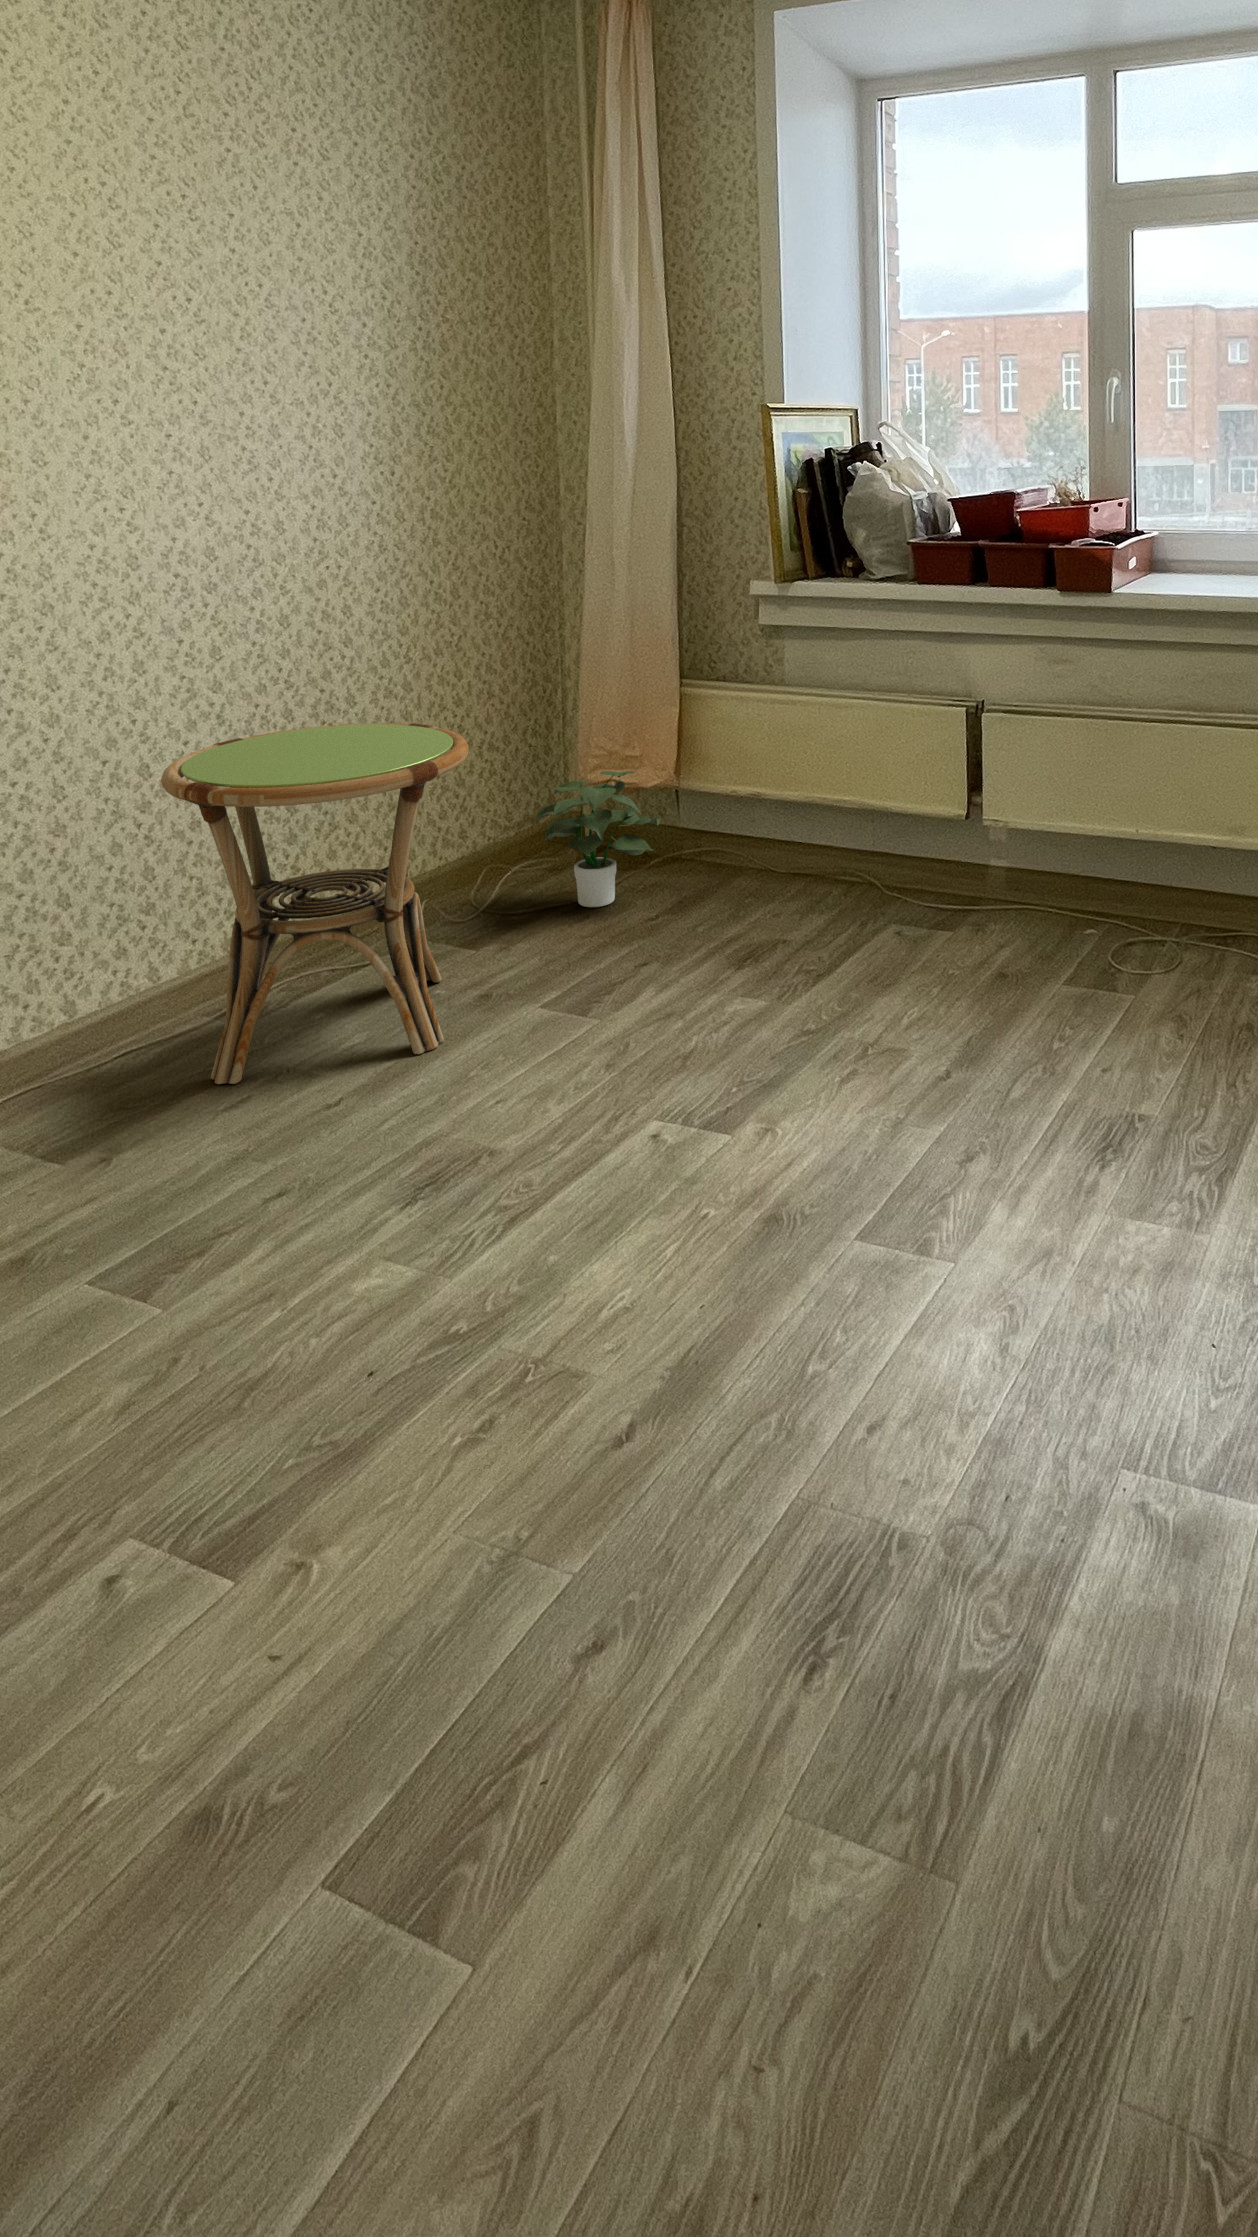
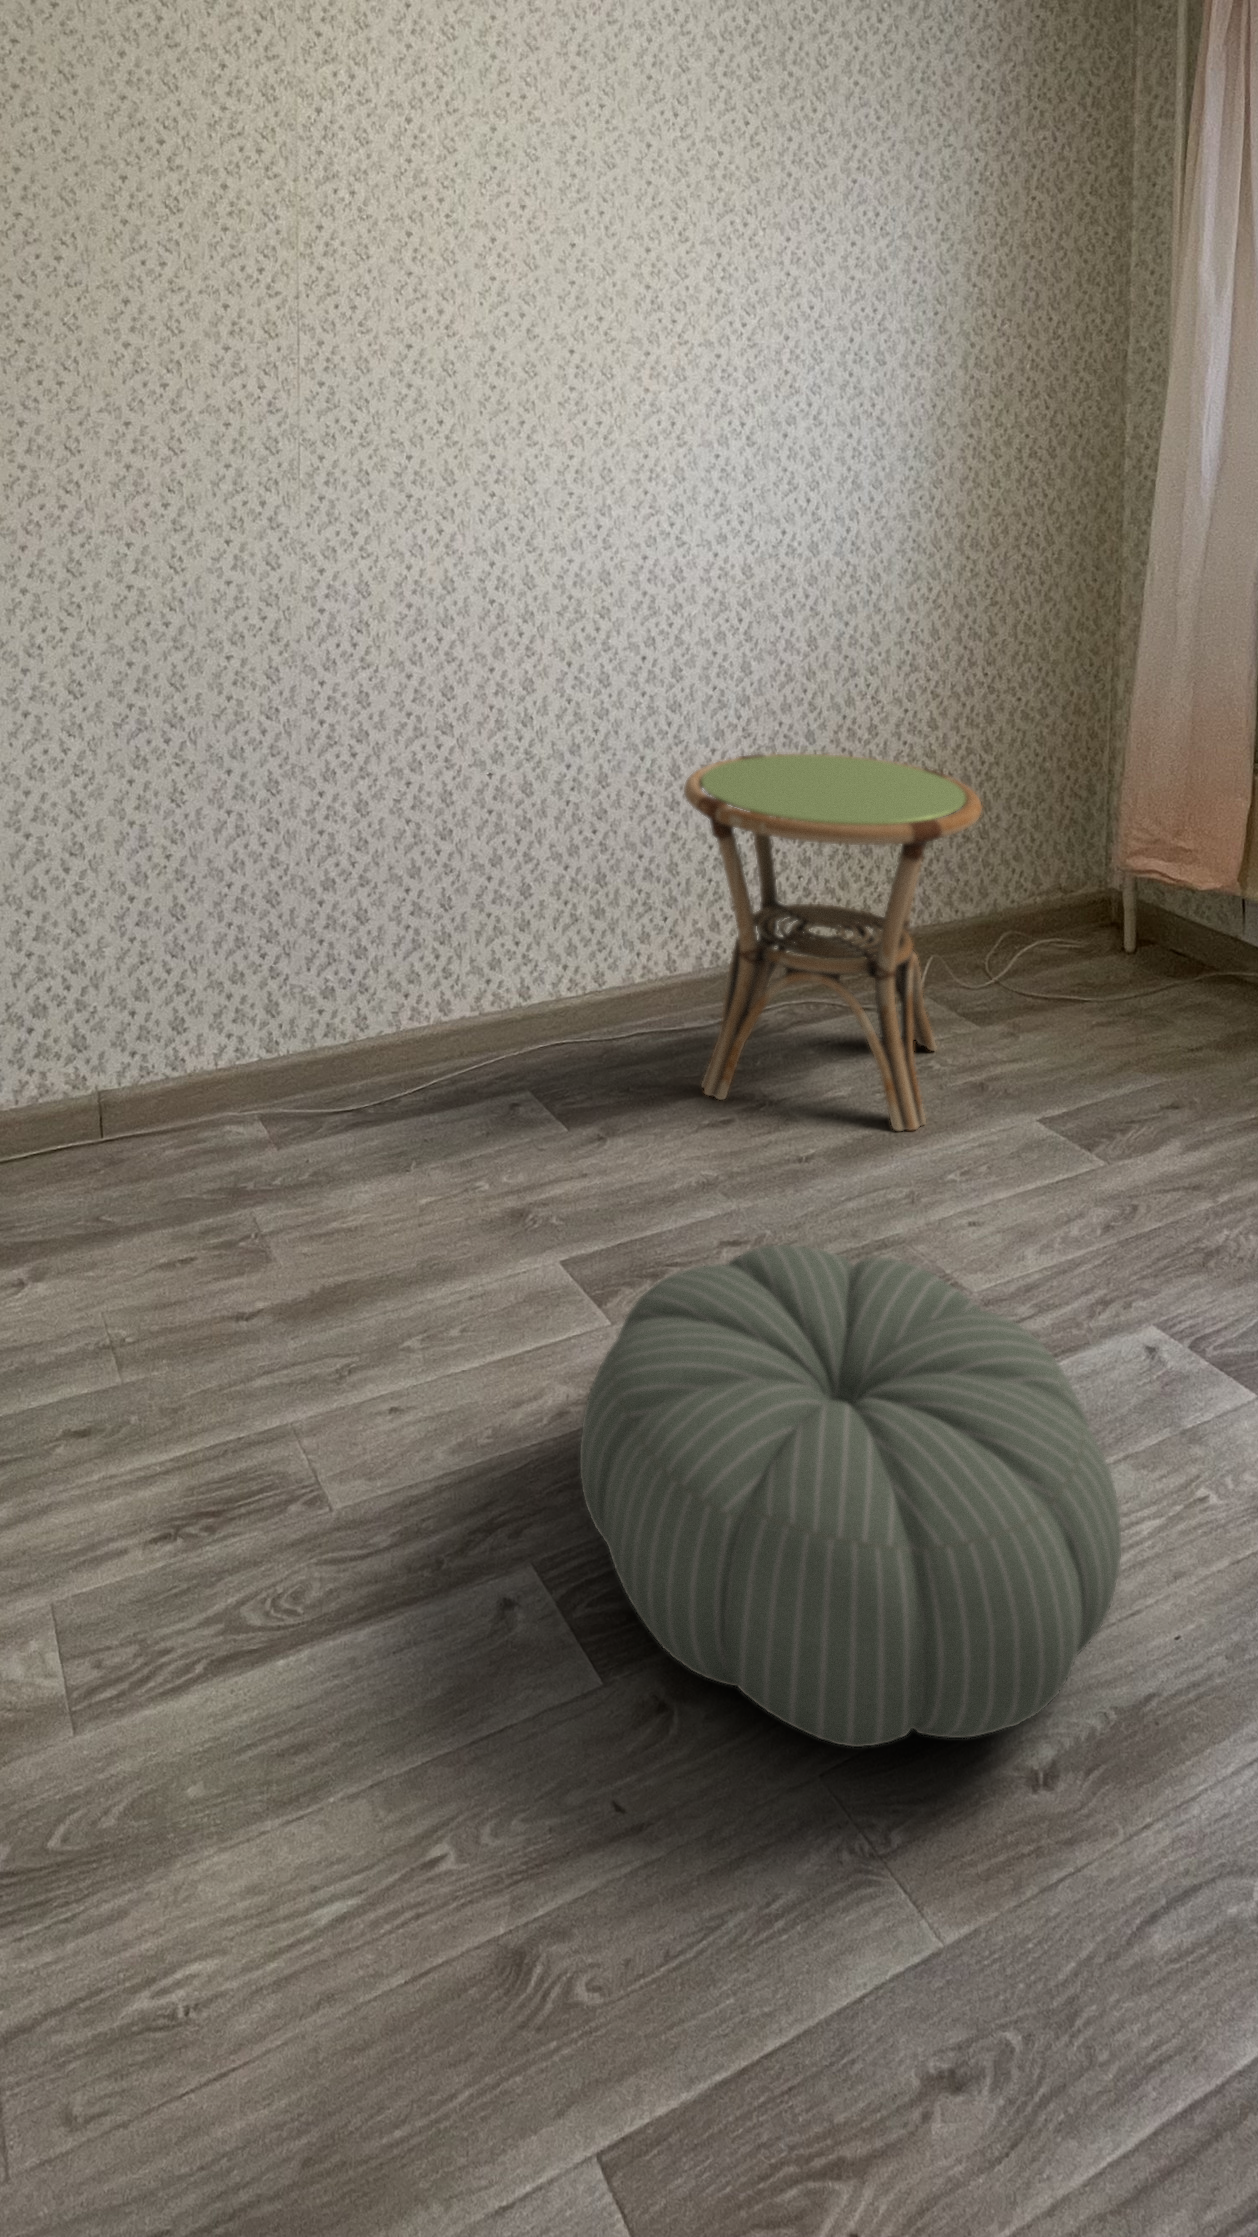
potted plant: present [534,771,661,907] -> none [1059,856,1218,1013]
pouf: none [177,1122,662,1514] -> present [580,1245,1121,1747]

